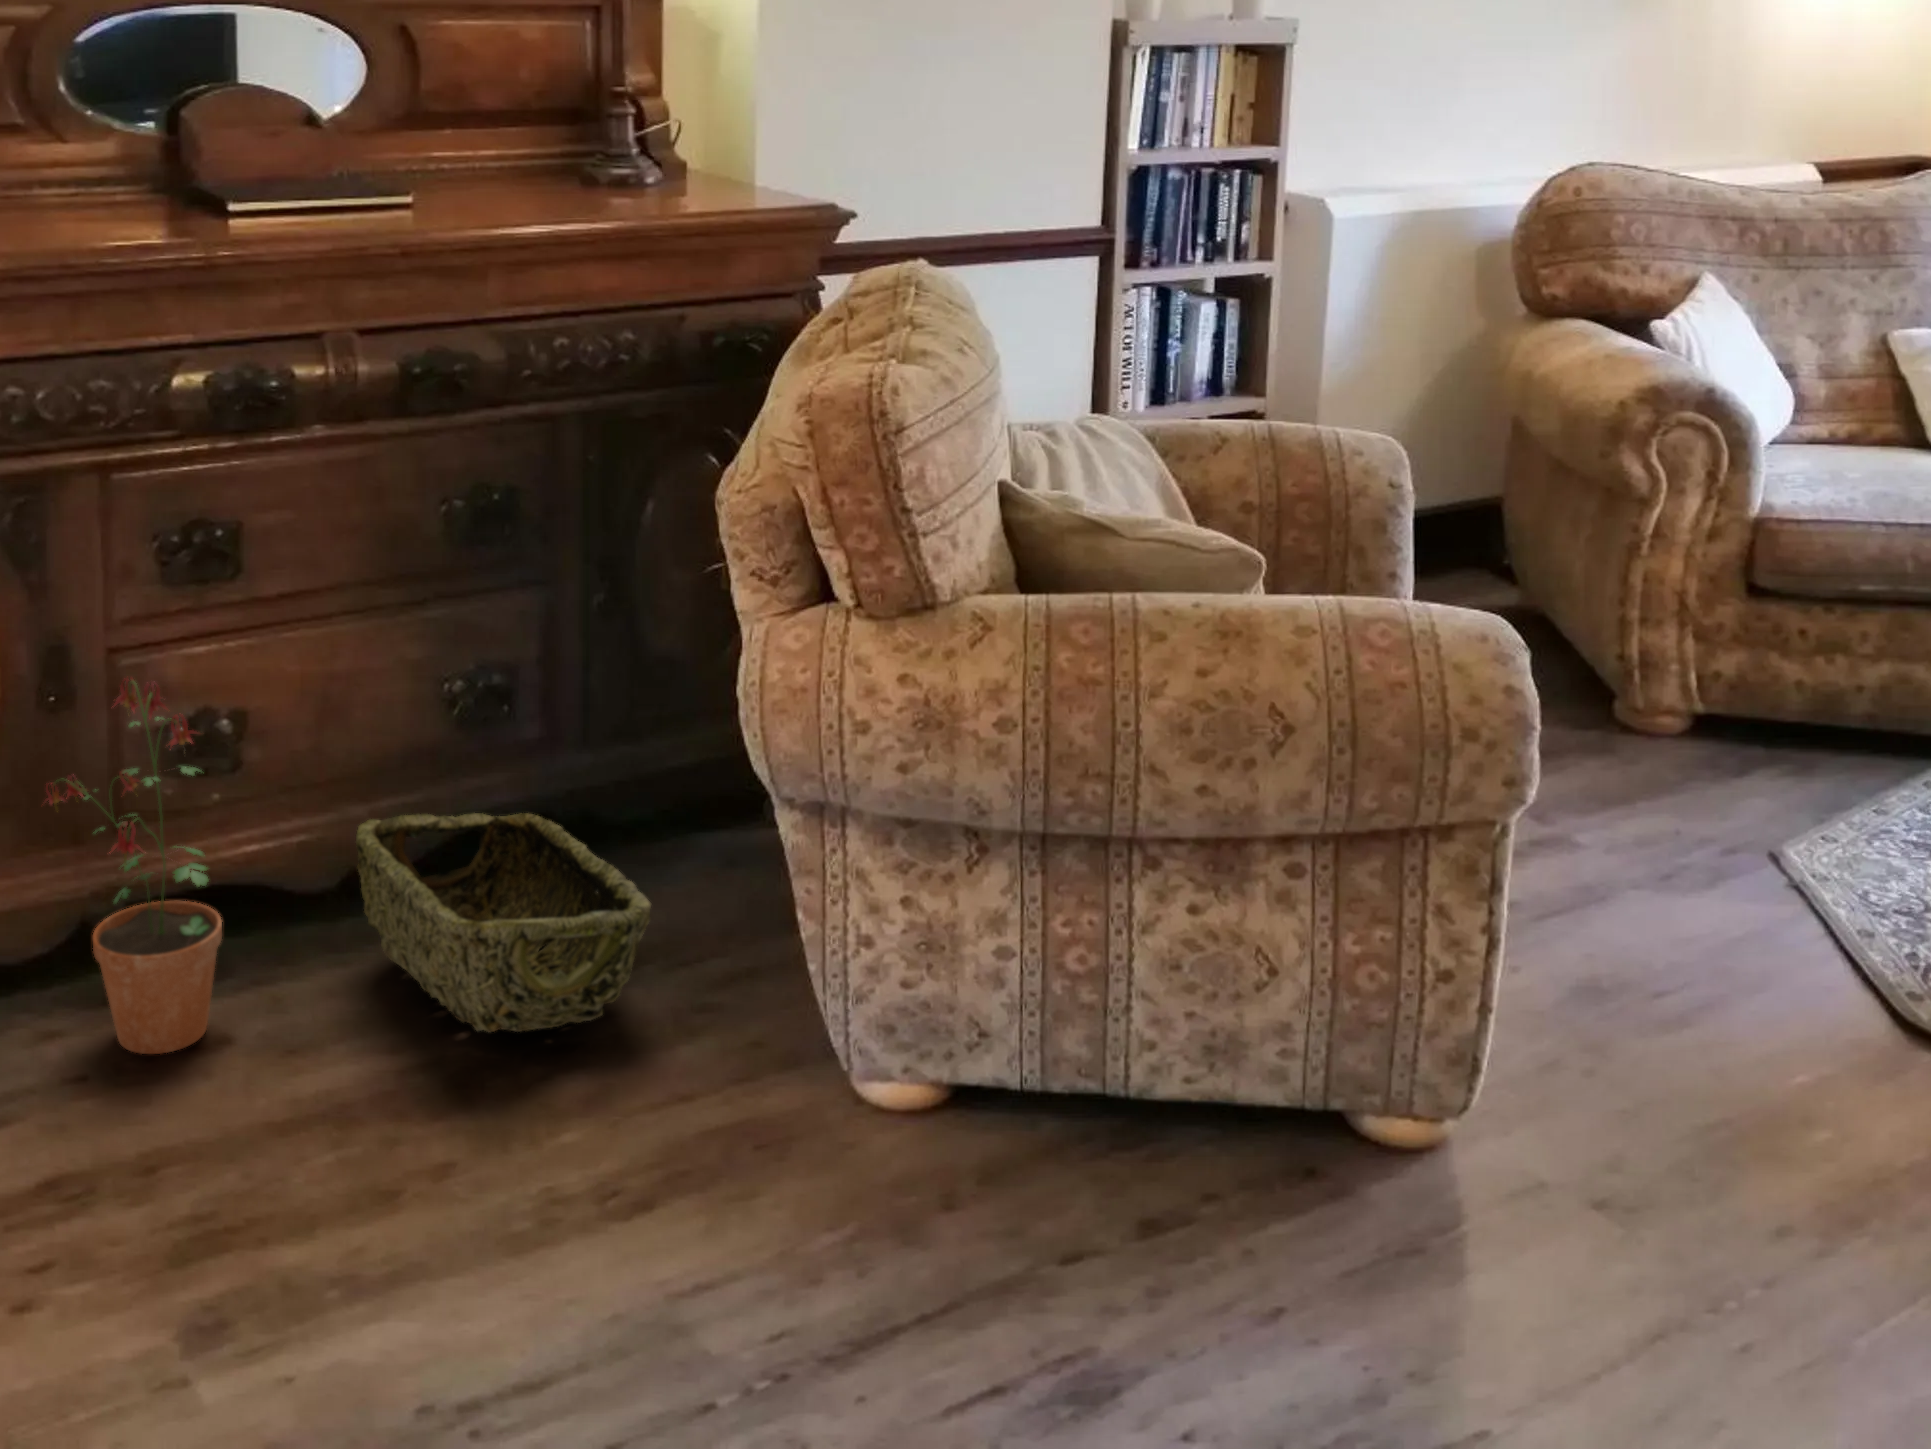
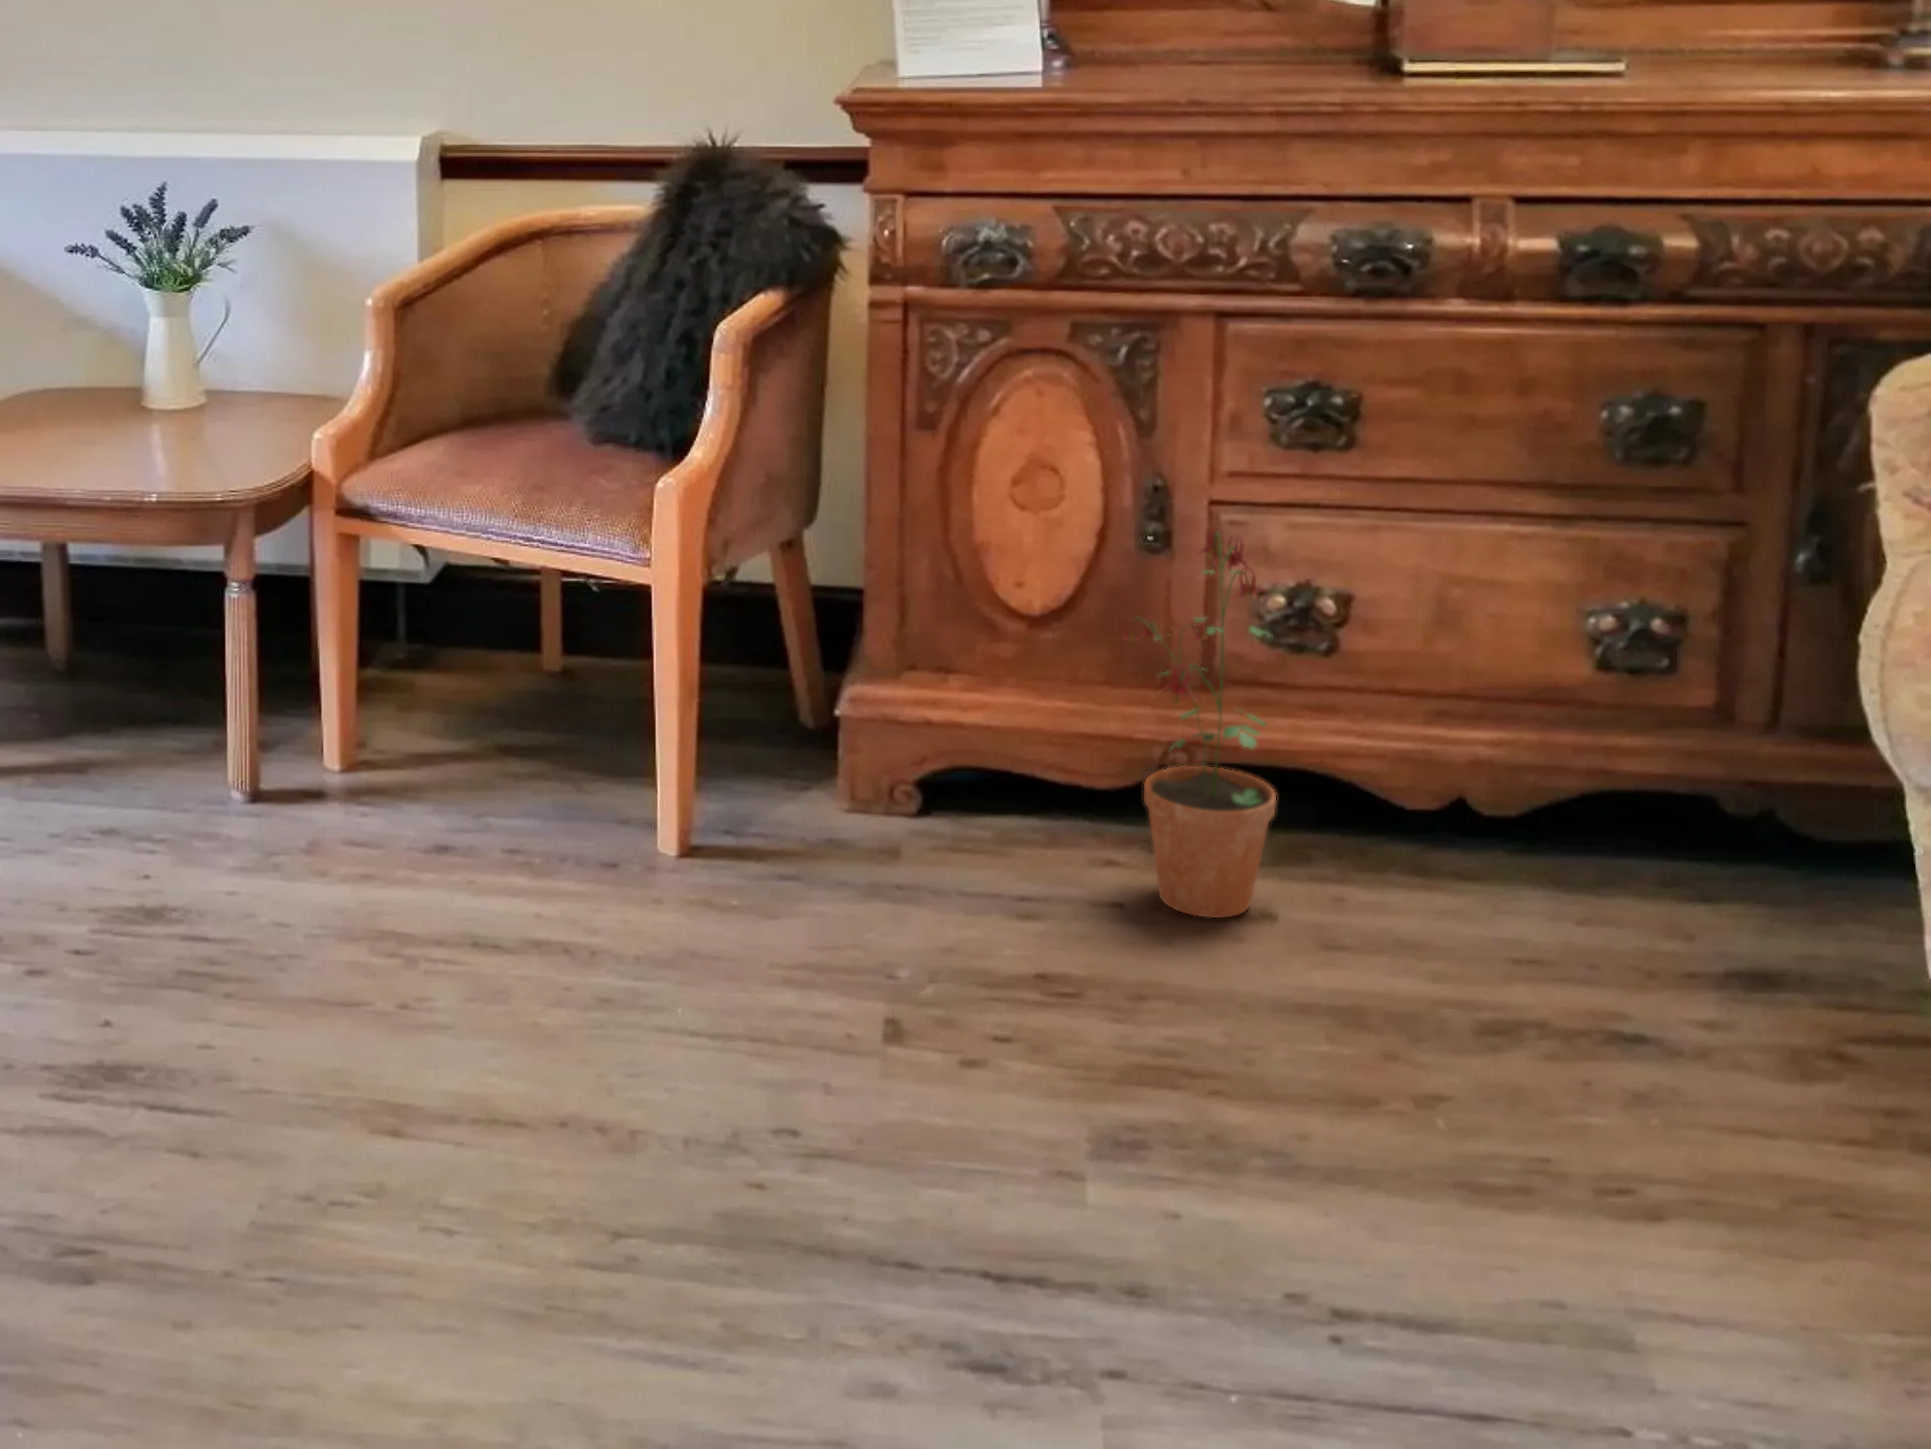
woven basket: present [356,813,651,1032] -> none [1441,745,1782,1026]

